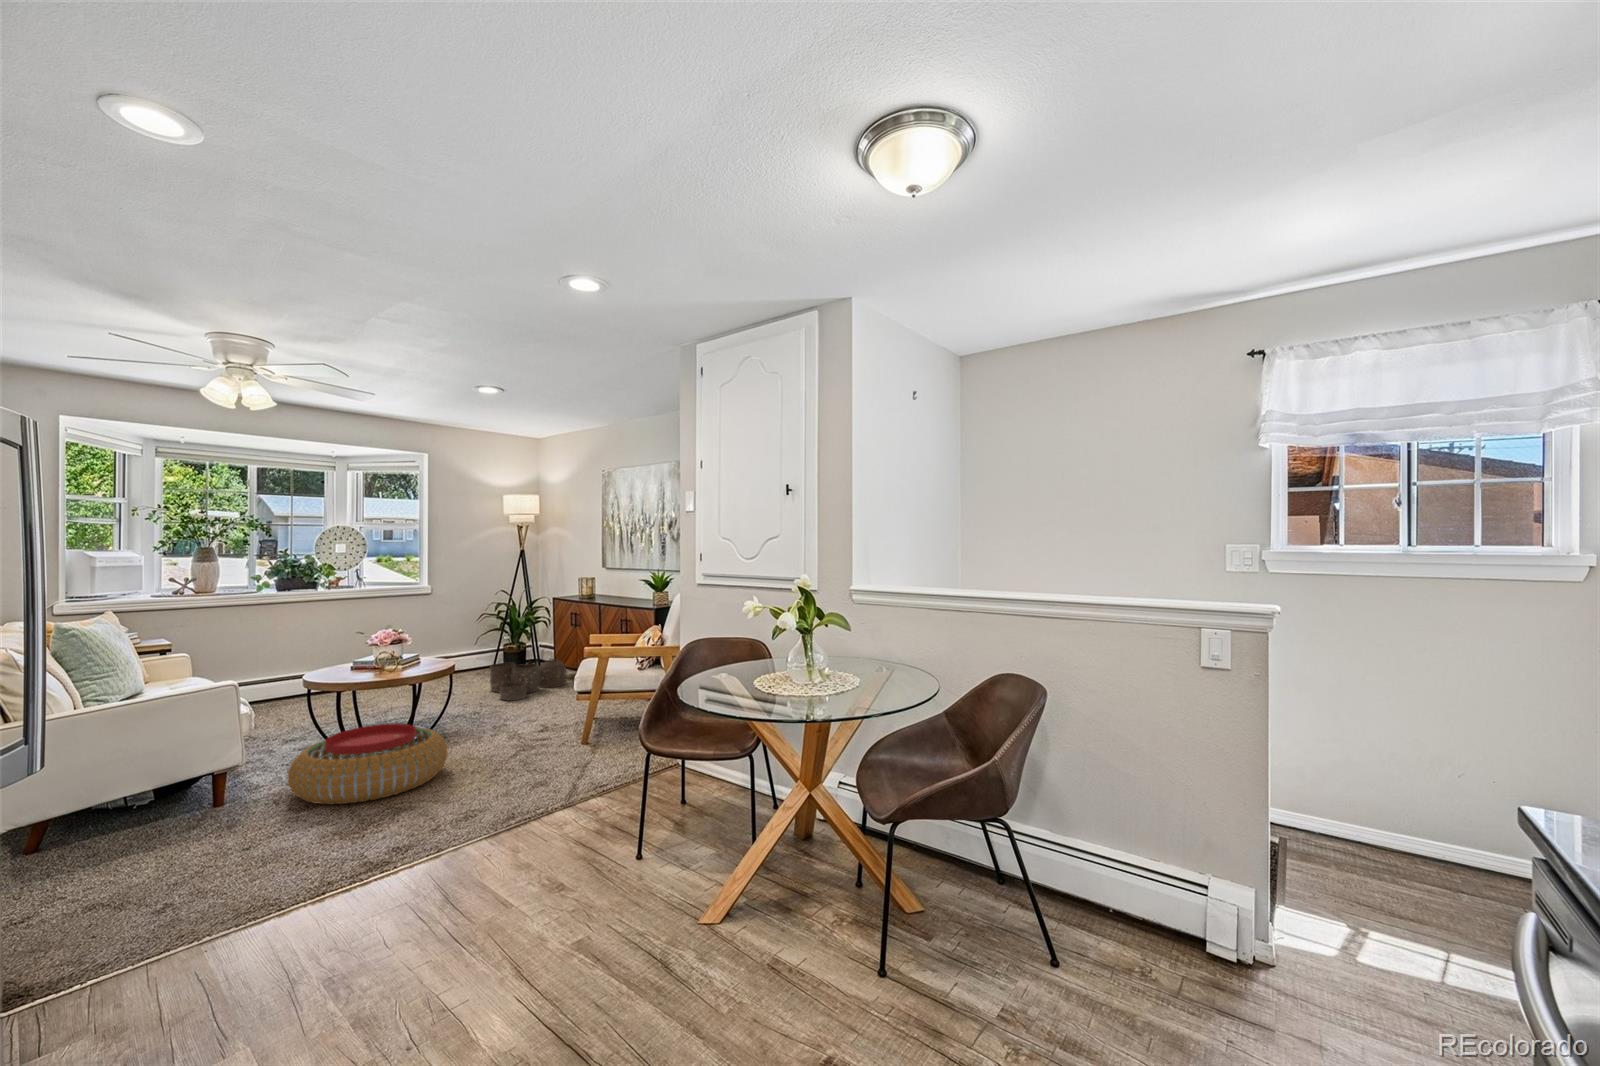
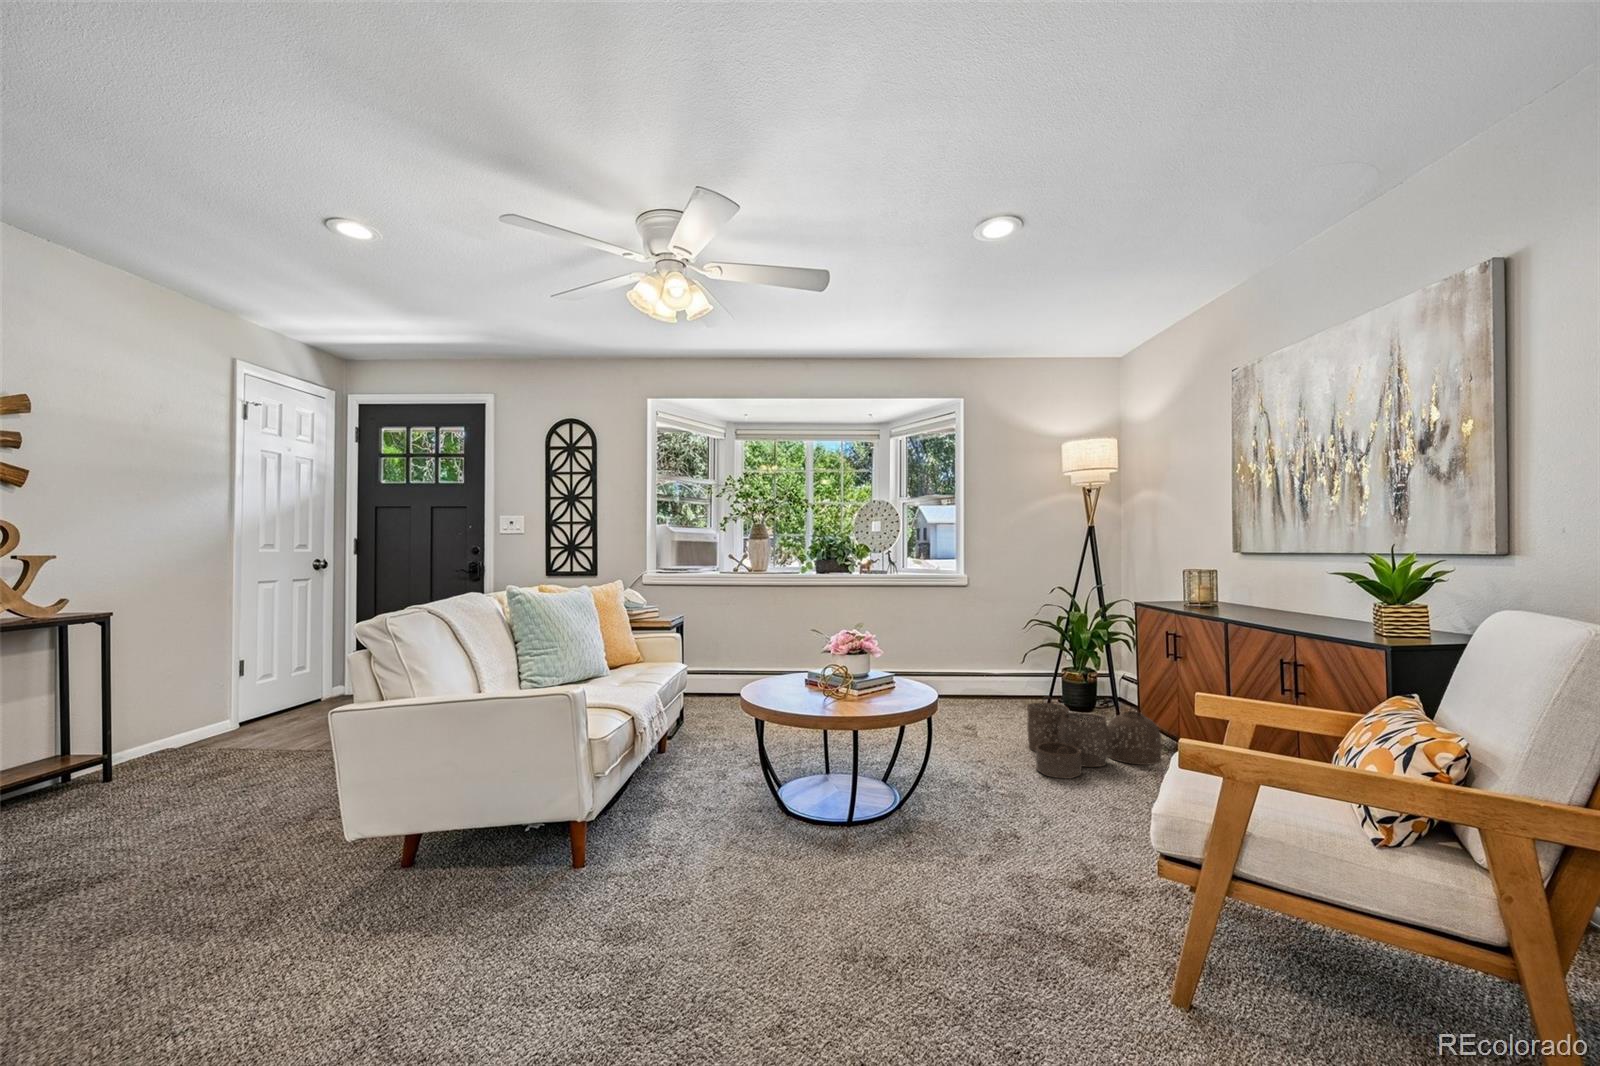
pouf: present [287,723,448,804] -> none [607,802,866,991]

